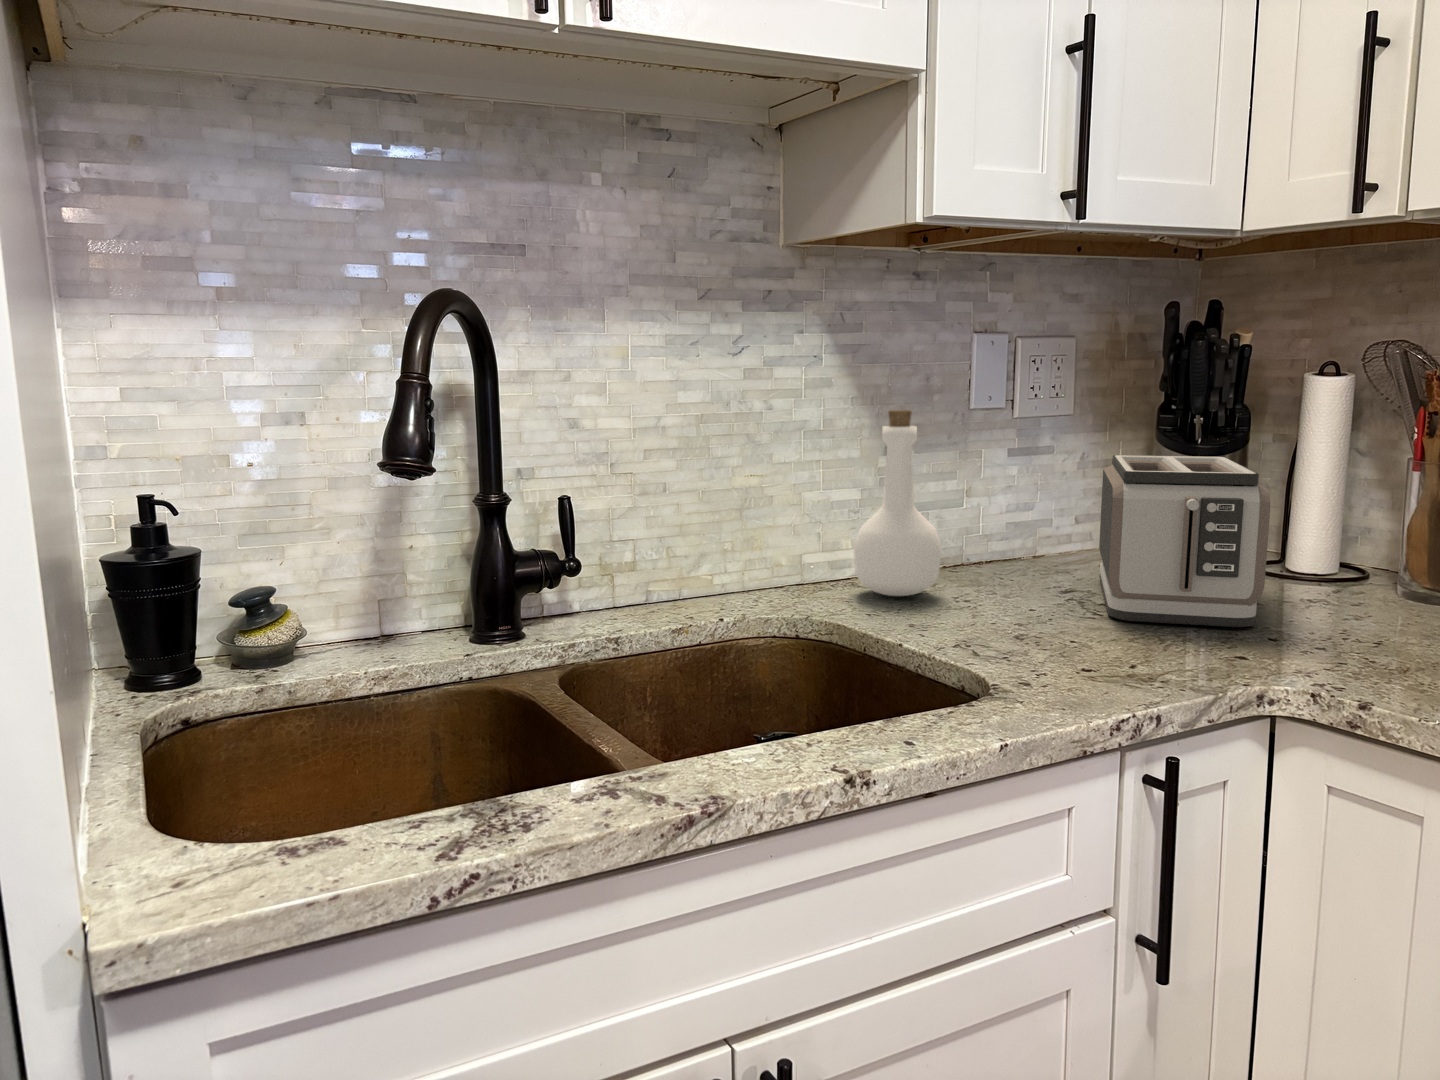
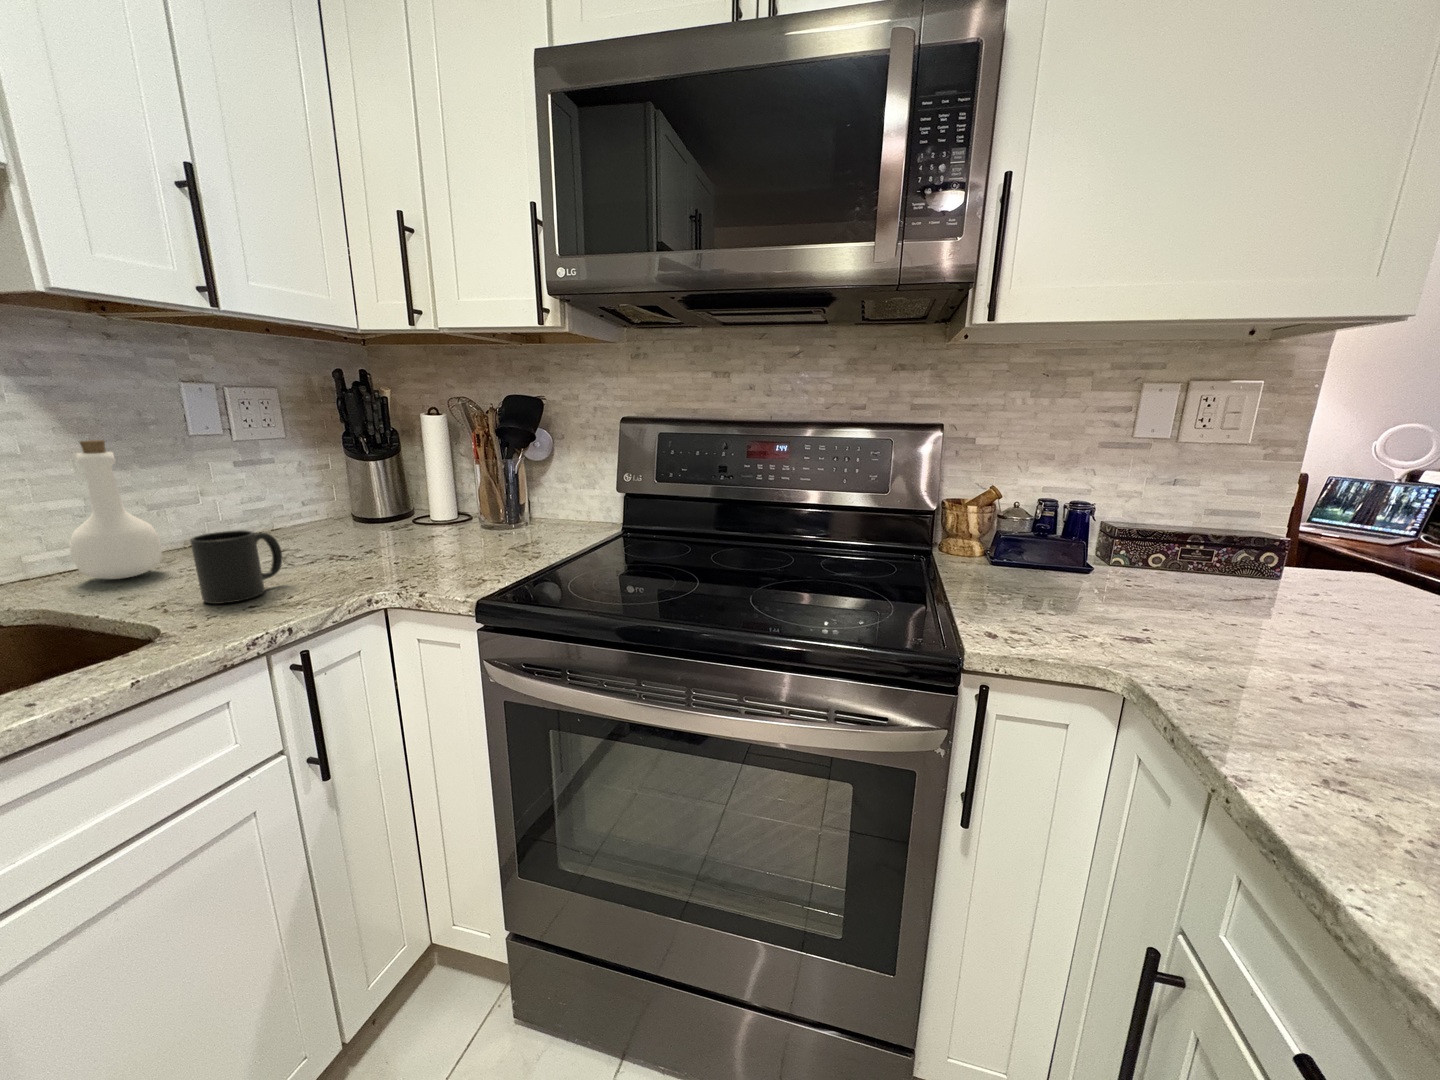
toaster: present [1099,455,1270,627] -> none [281,461,392,567]
mug: none [1013,547,1113,656] -> present [190,530,282,604]

